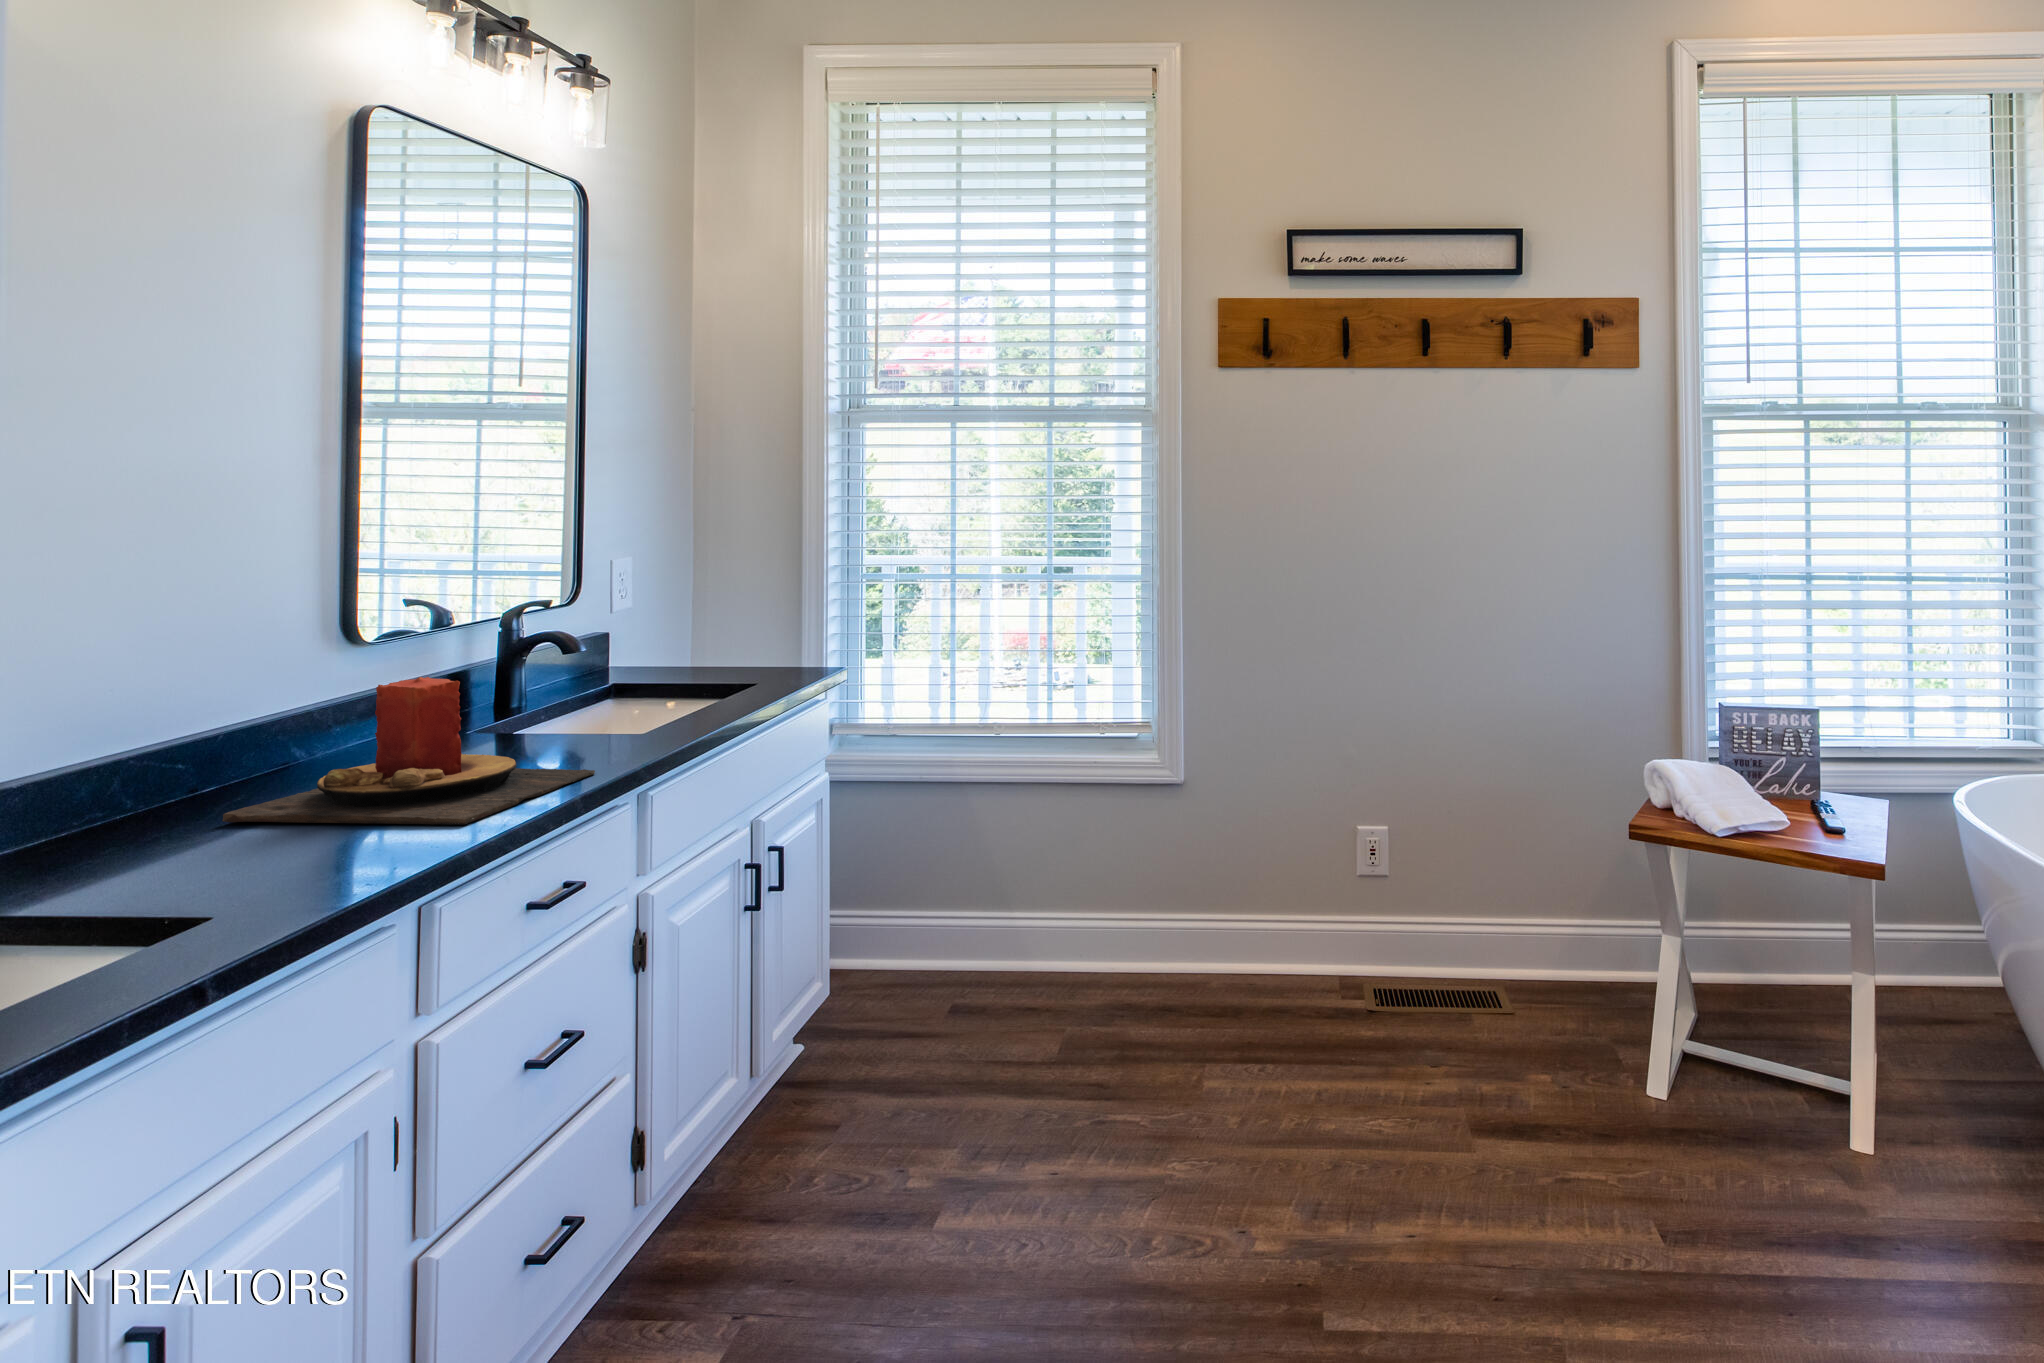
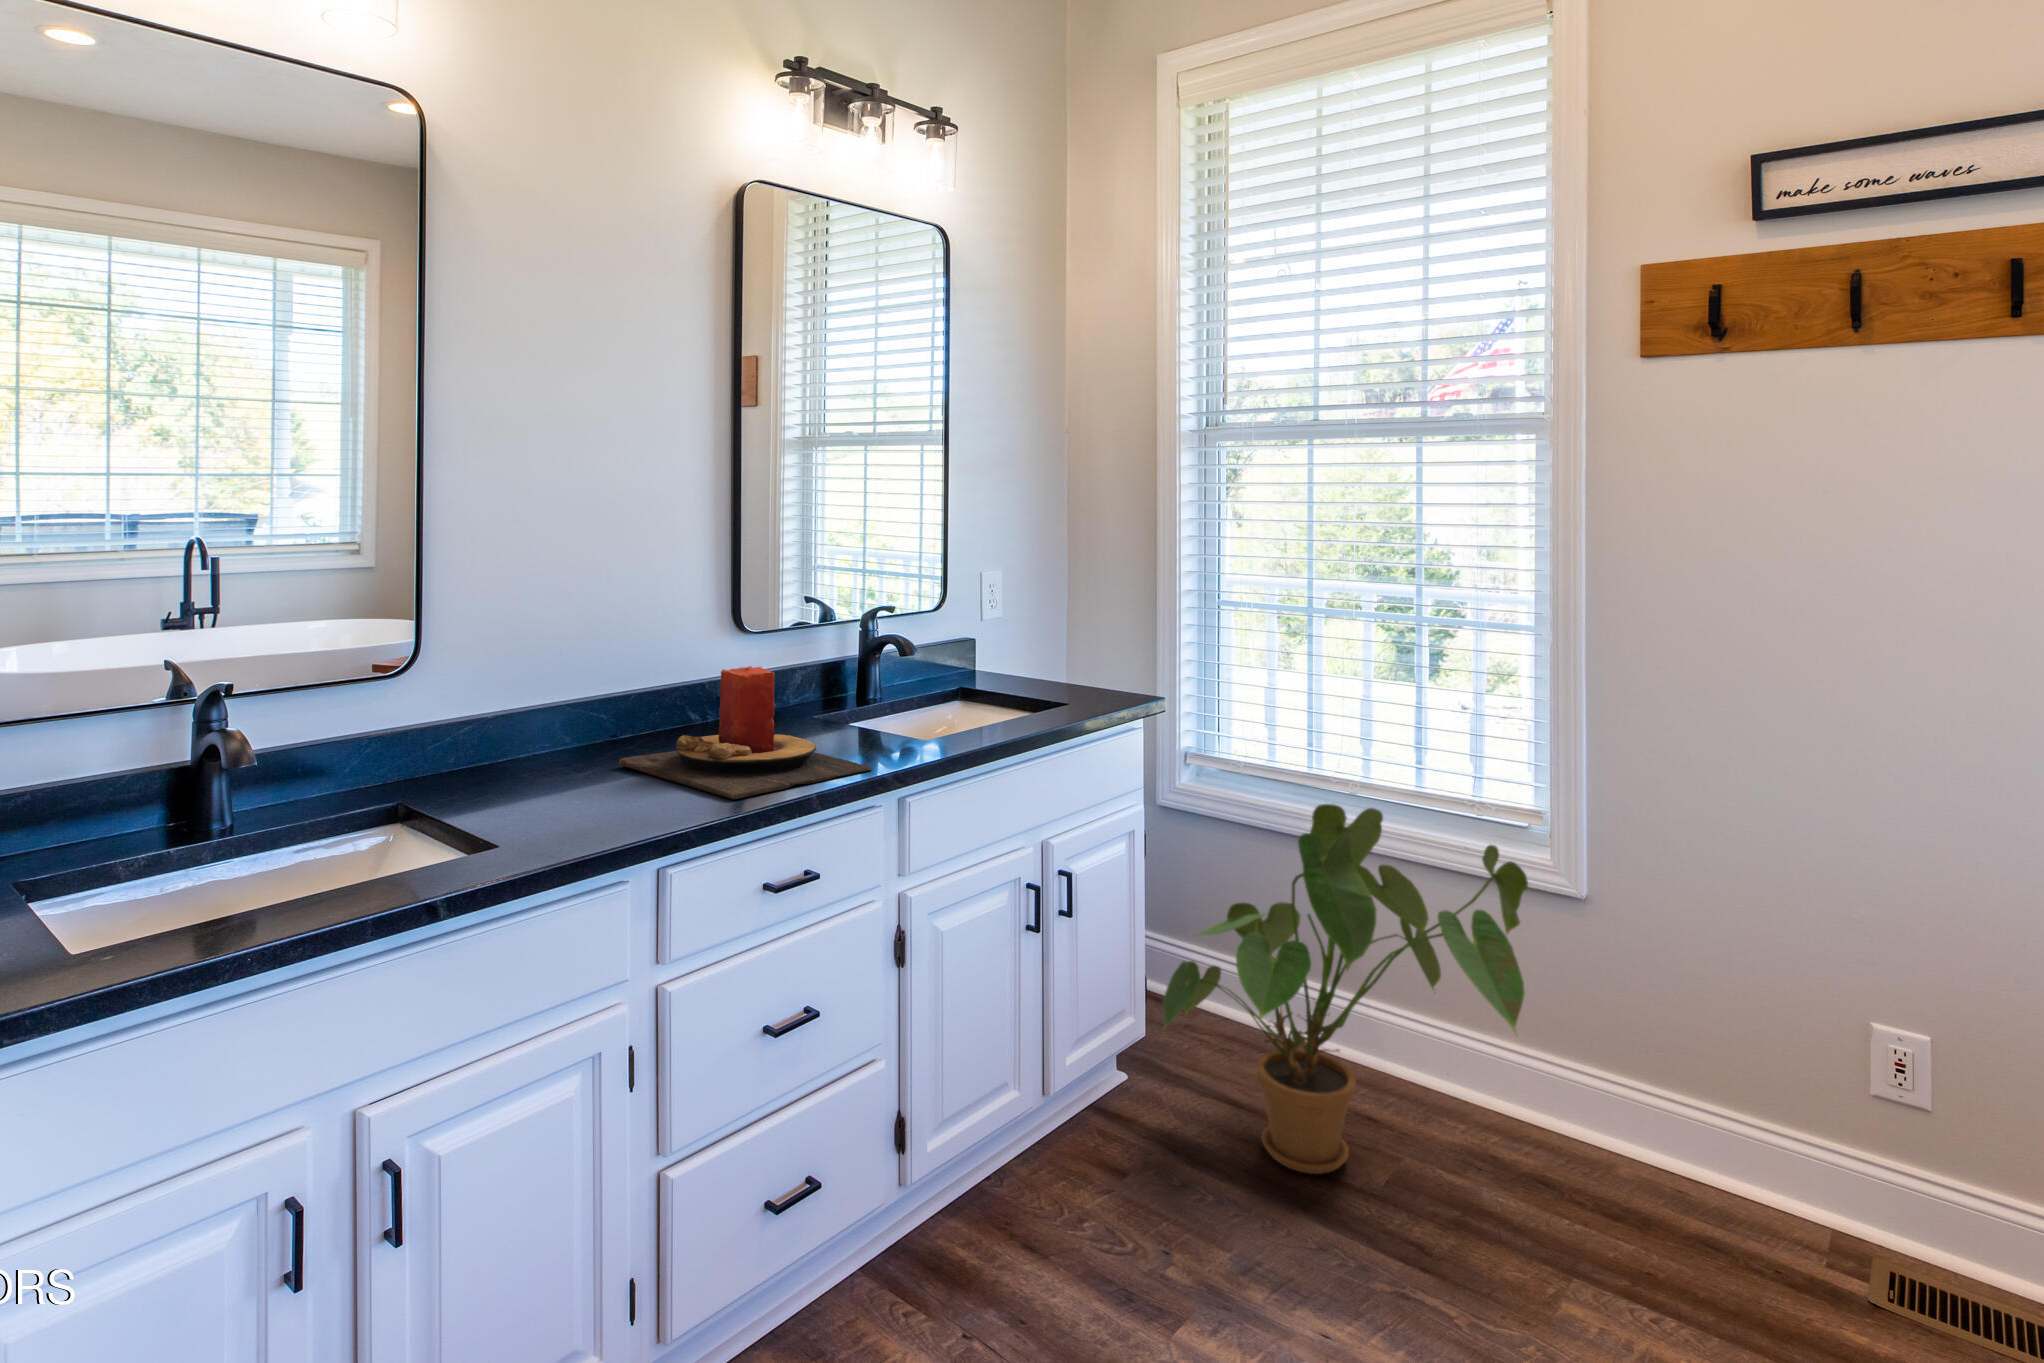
house plant: none [864,745,1165,1068] -> present [1163,804,1528,1174]

